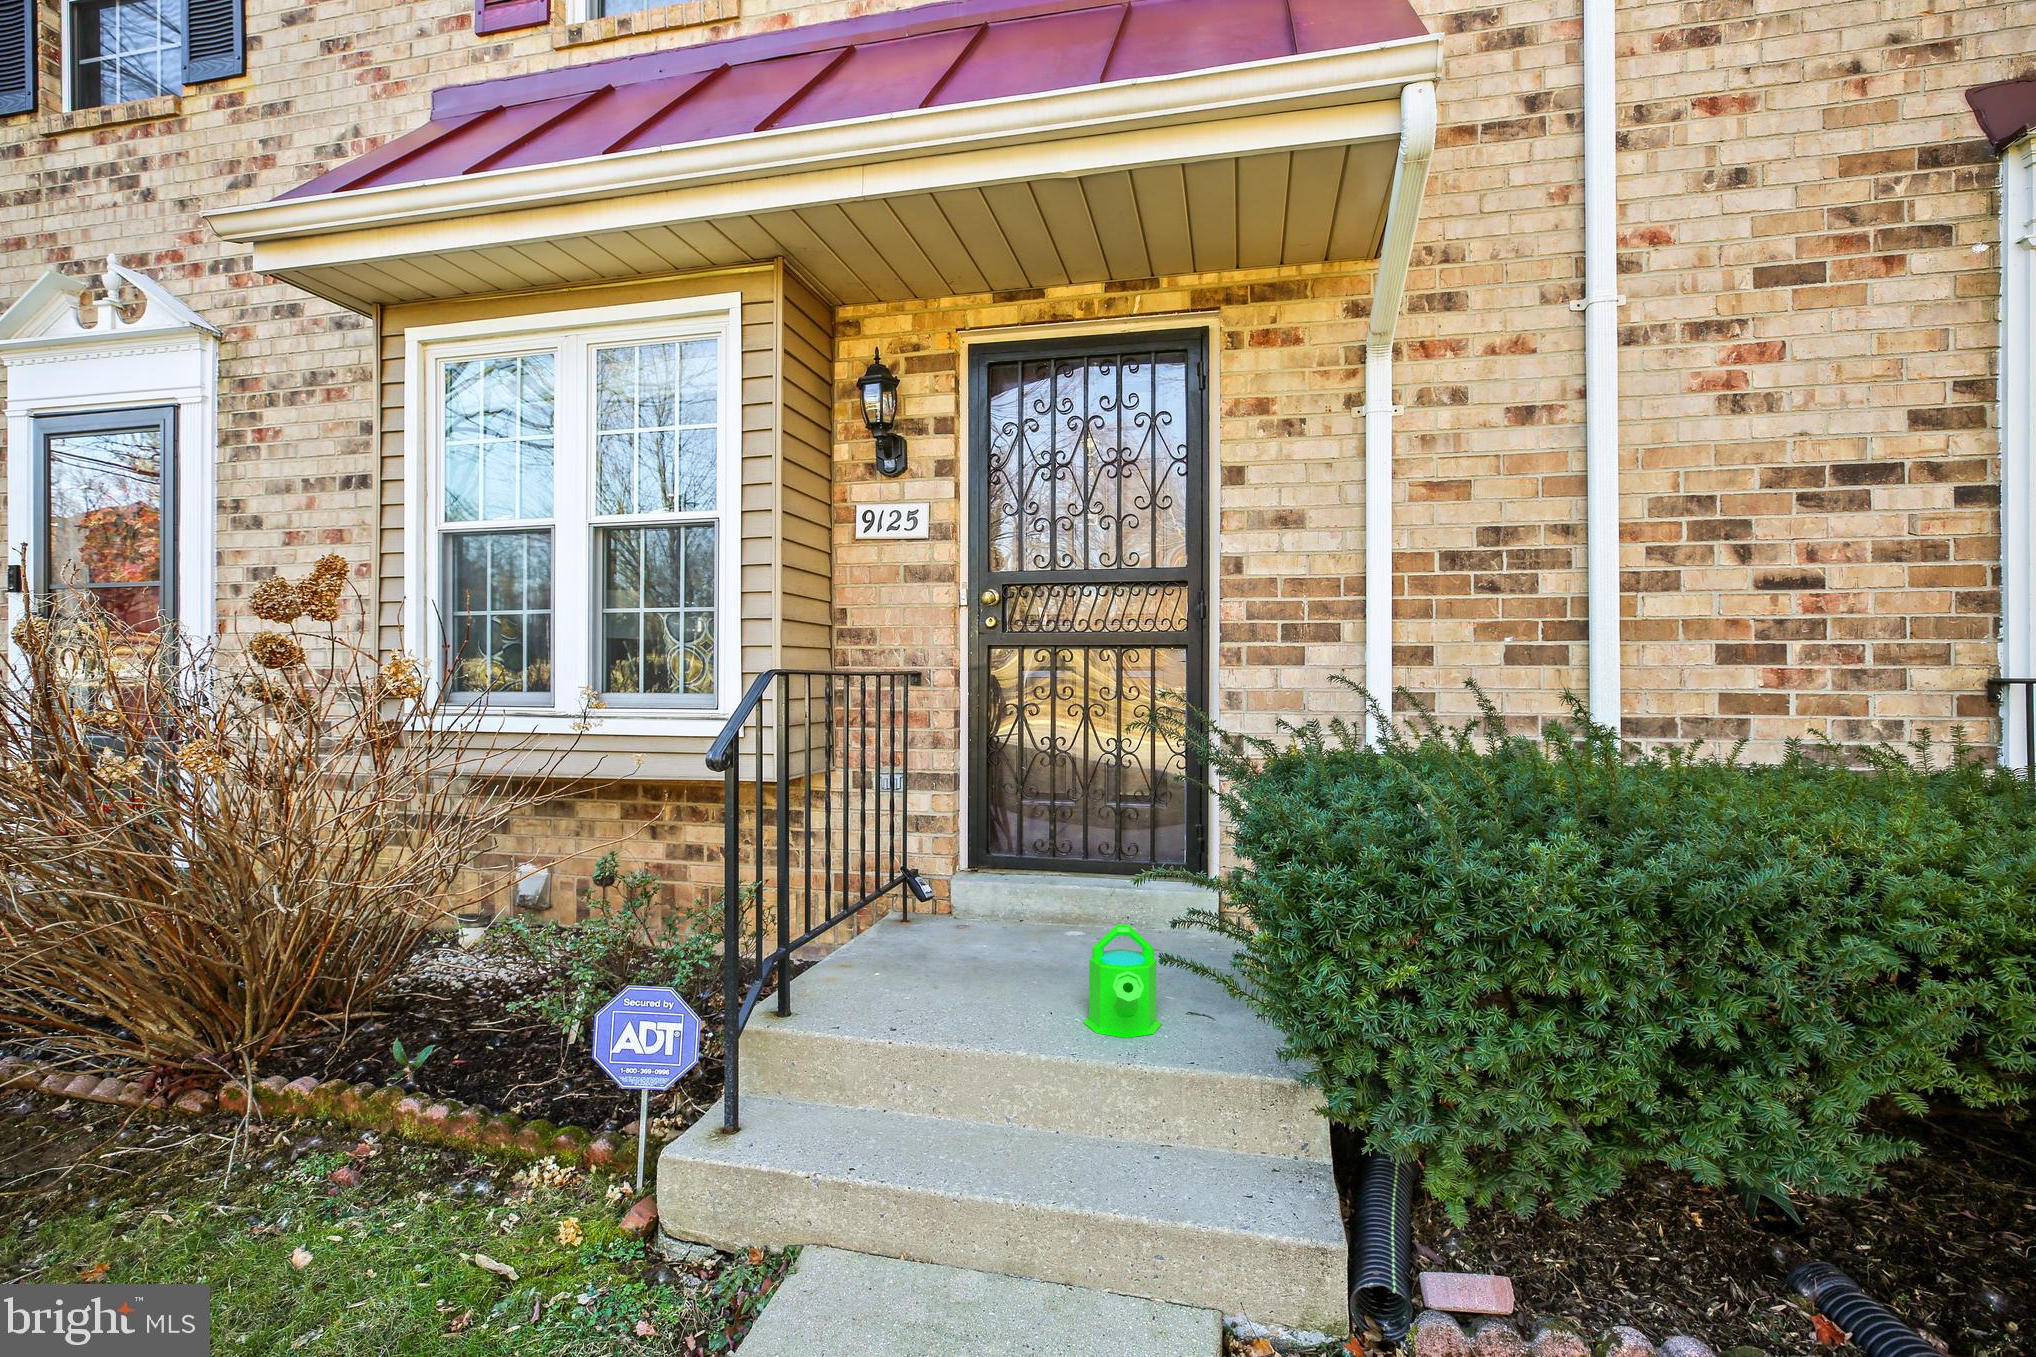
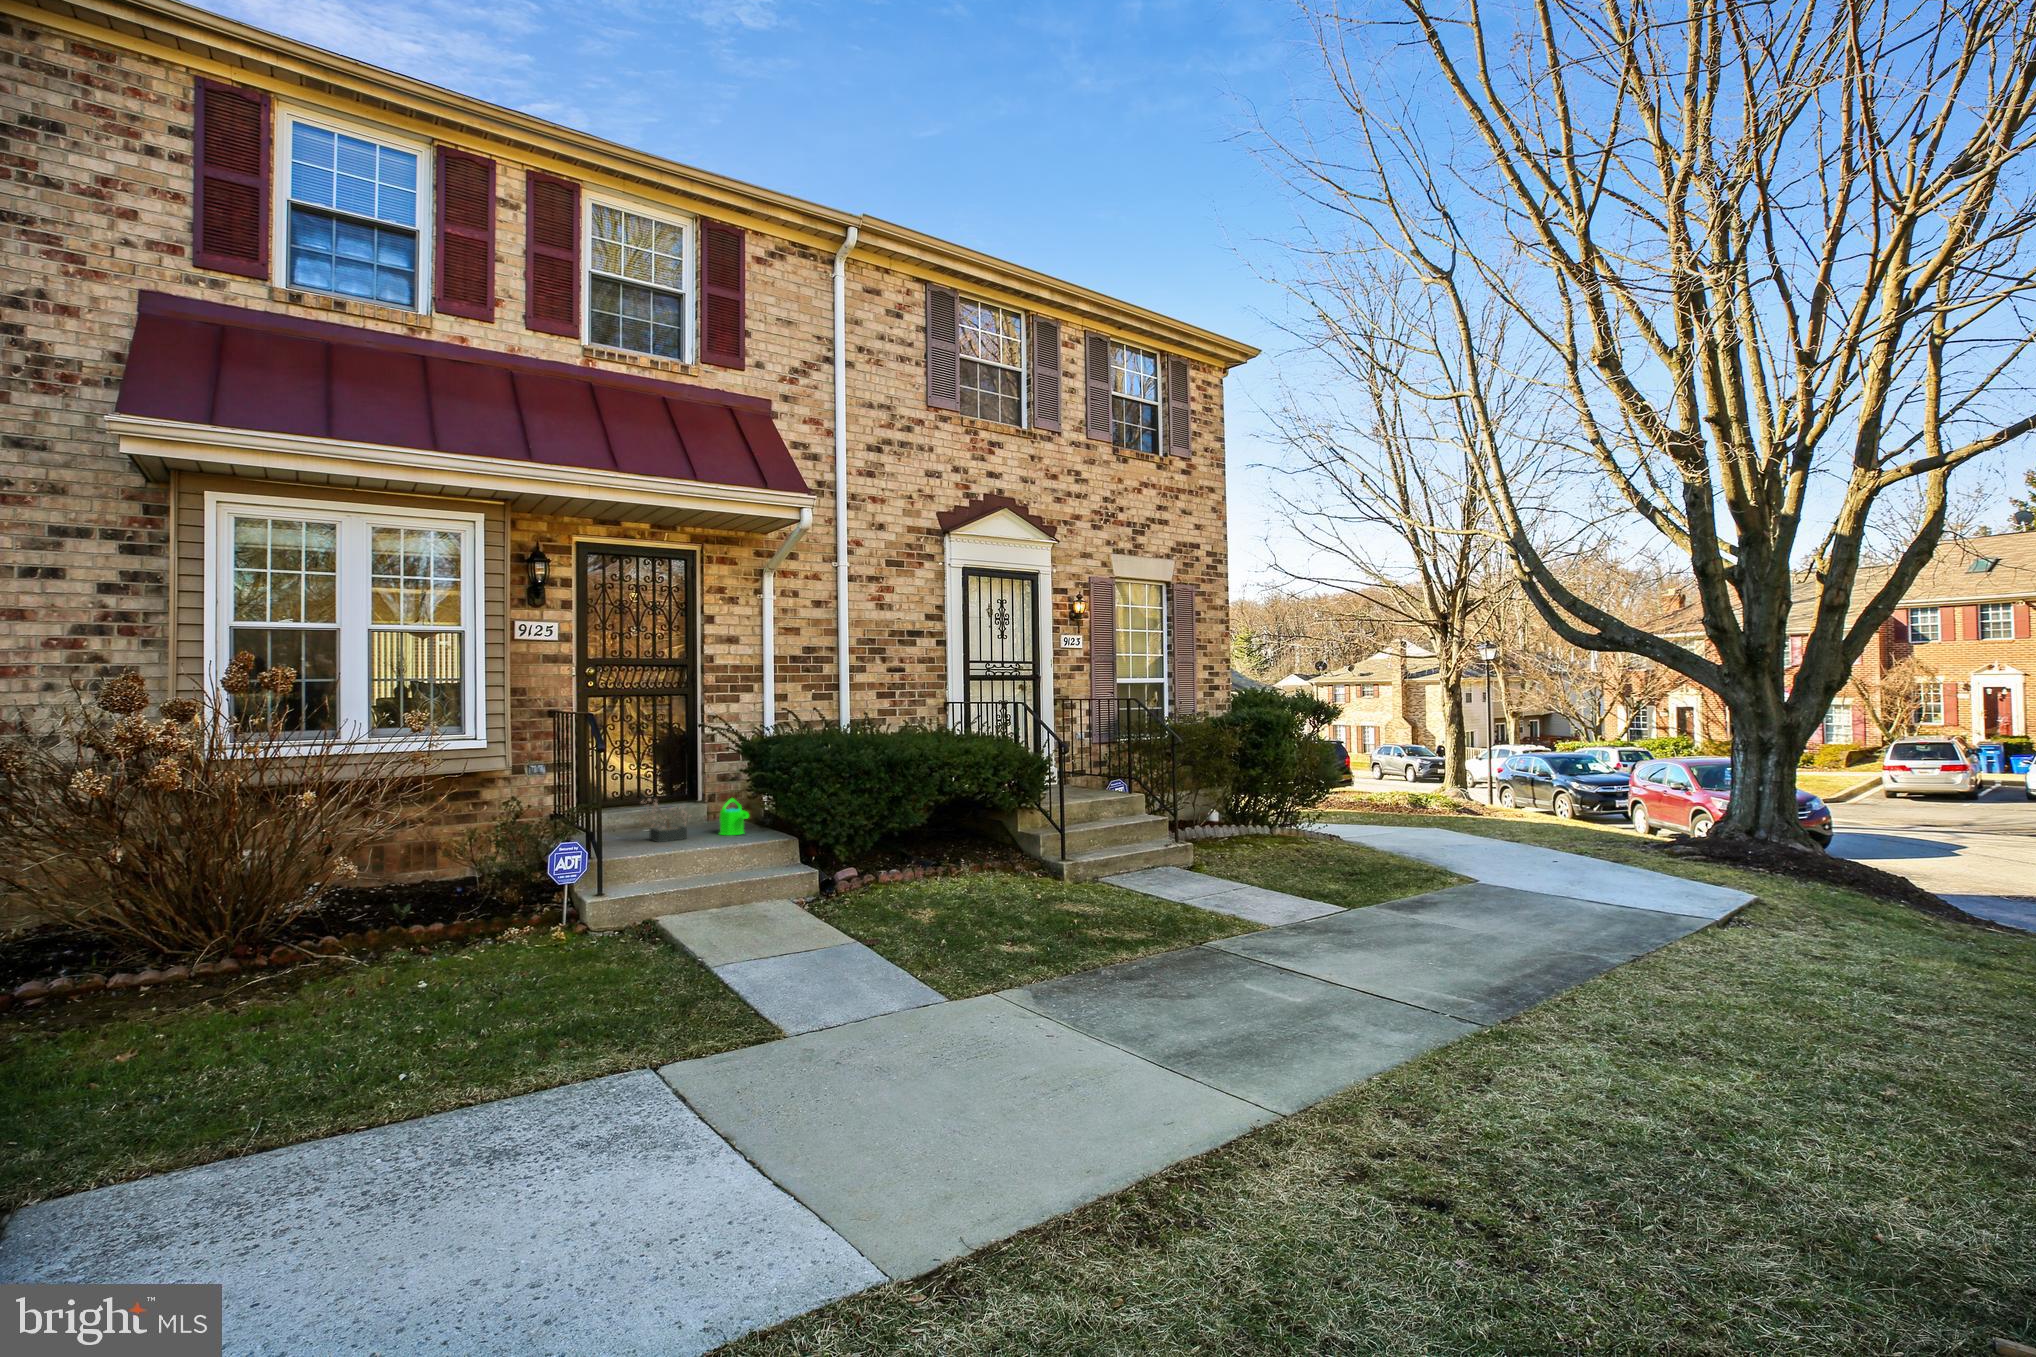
decorative plant: none [877,893,1012,1019] -> present [641,799,690,842]

